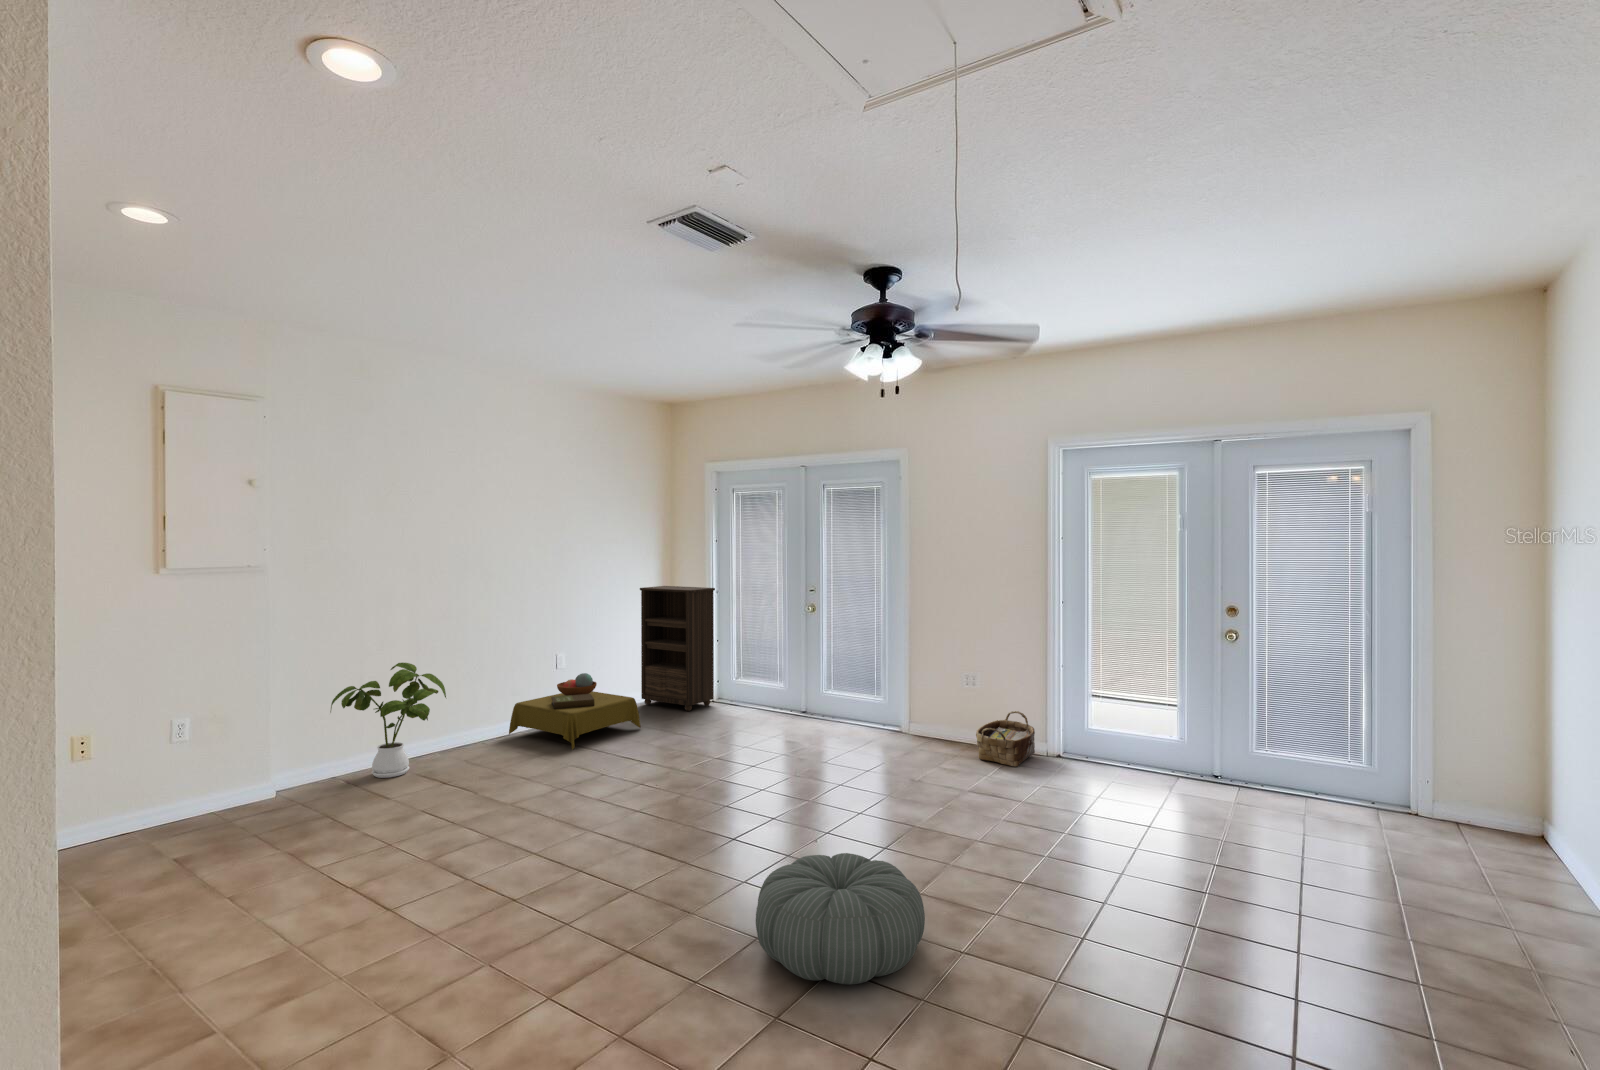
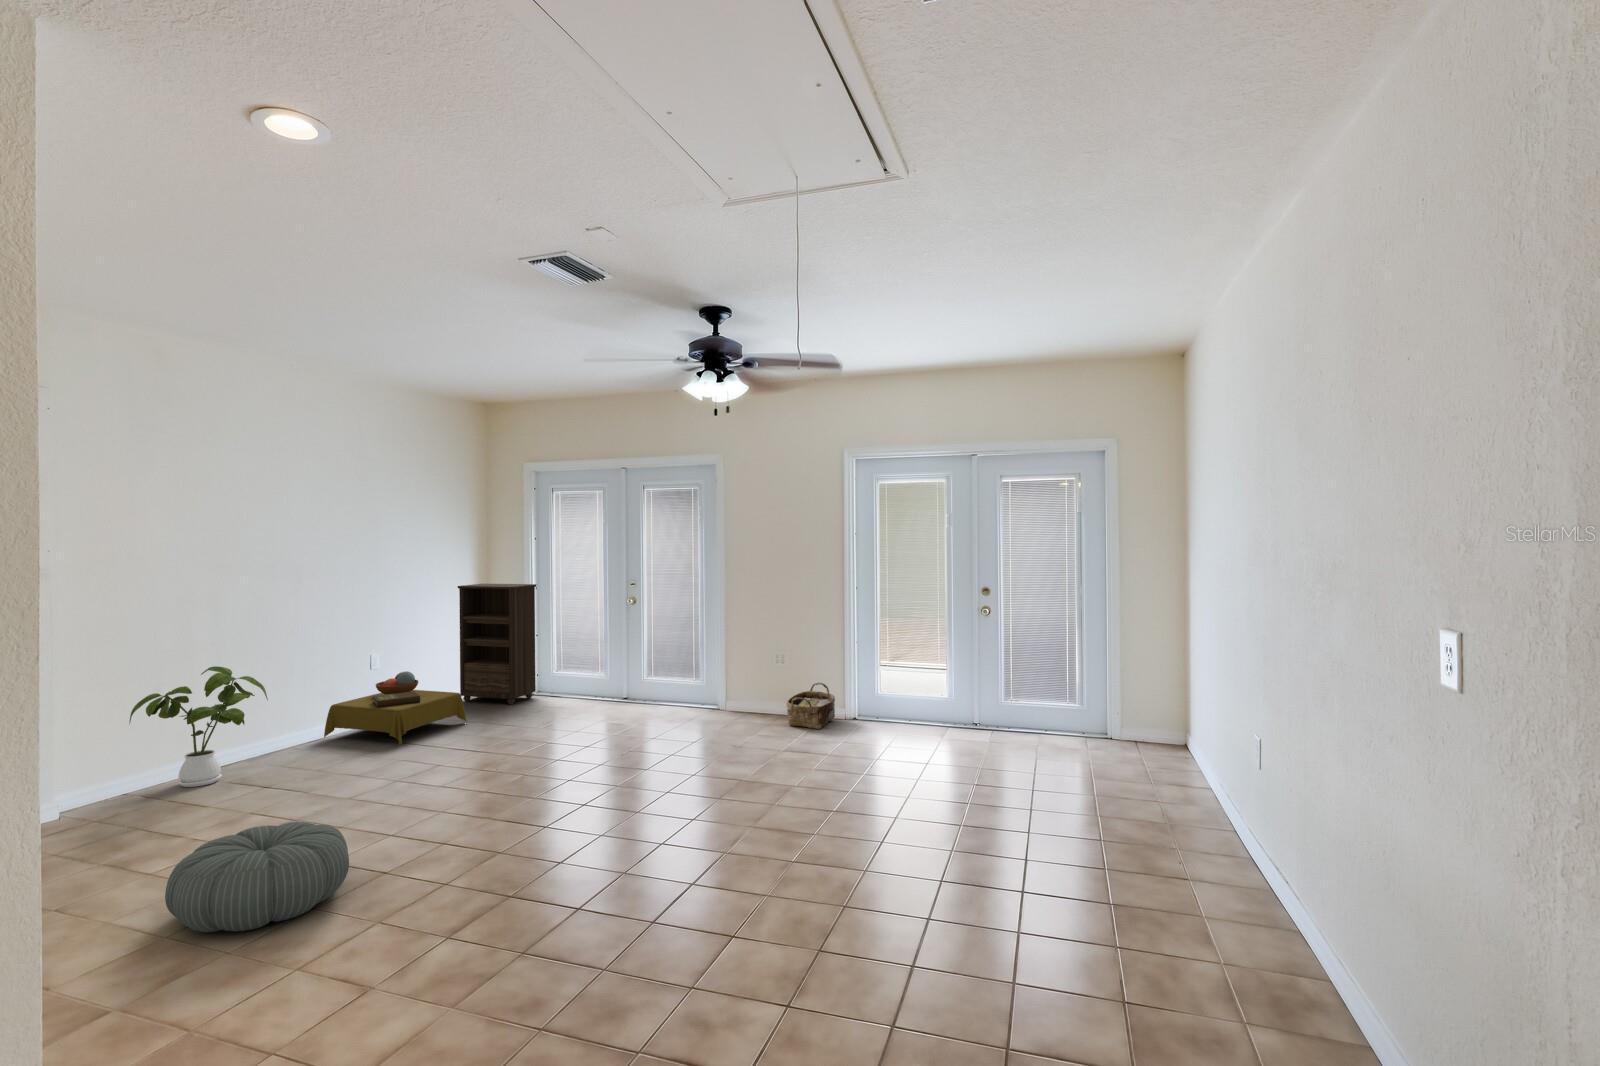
pouf: present [756,853,925,984] -> present [165,822,349,932]

